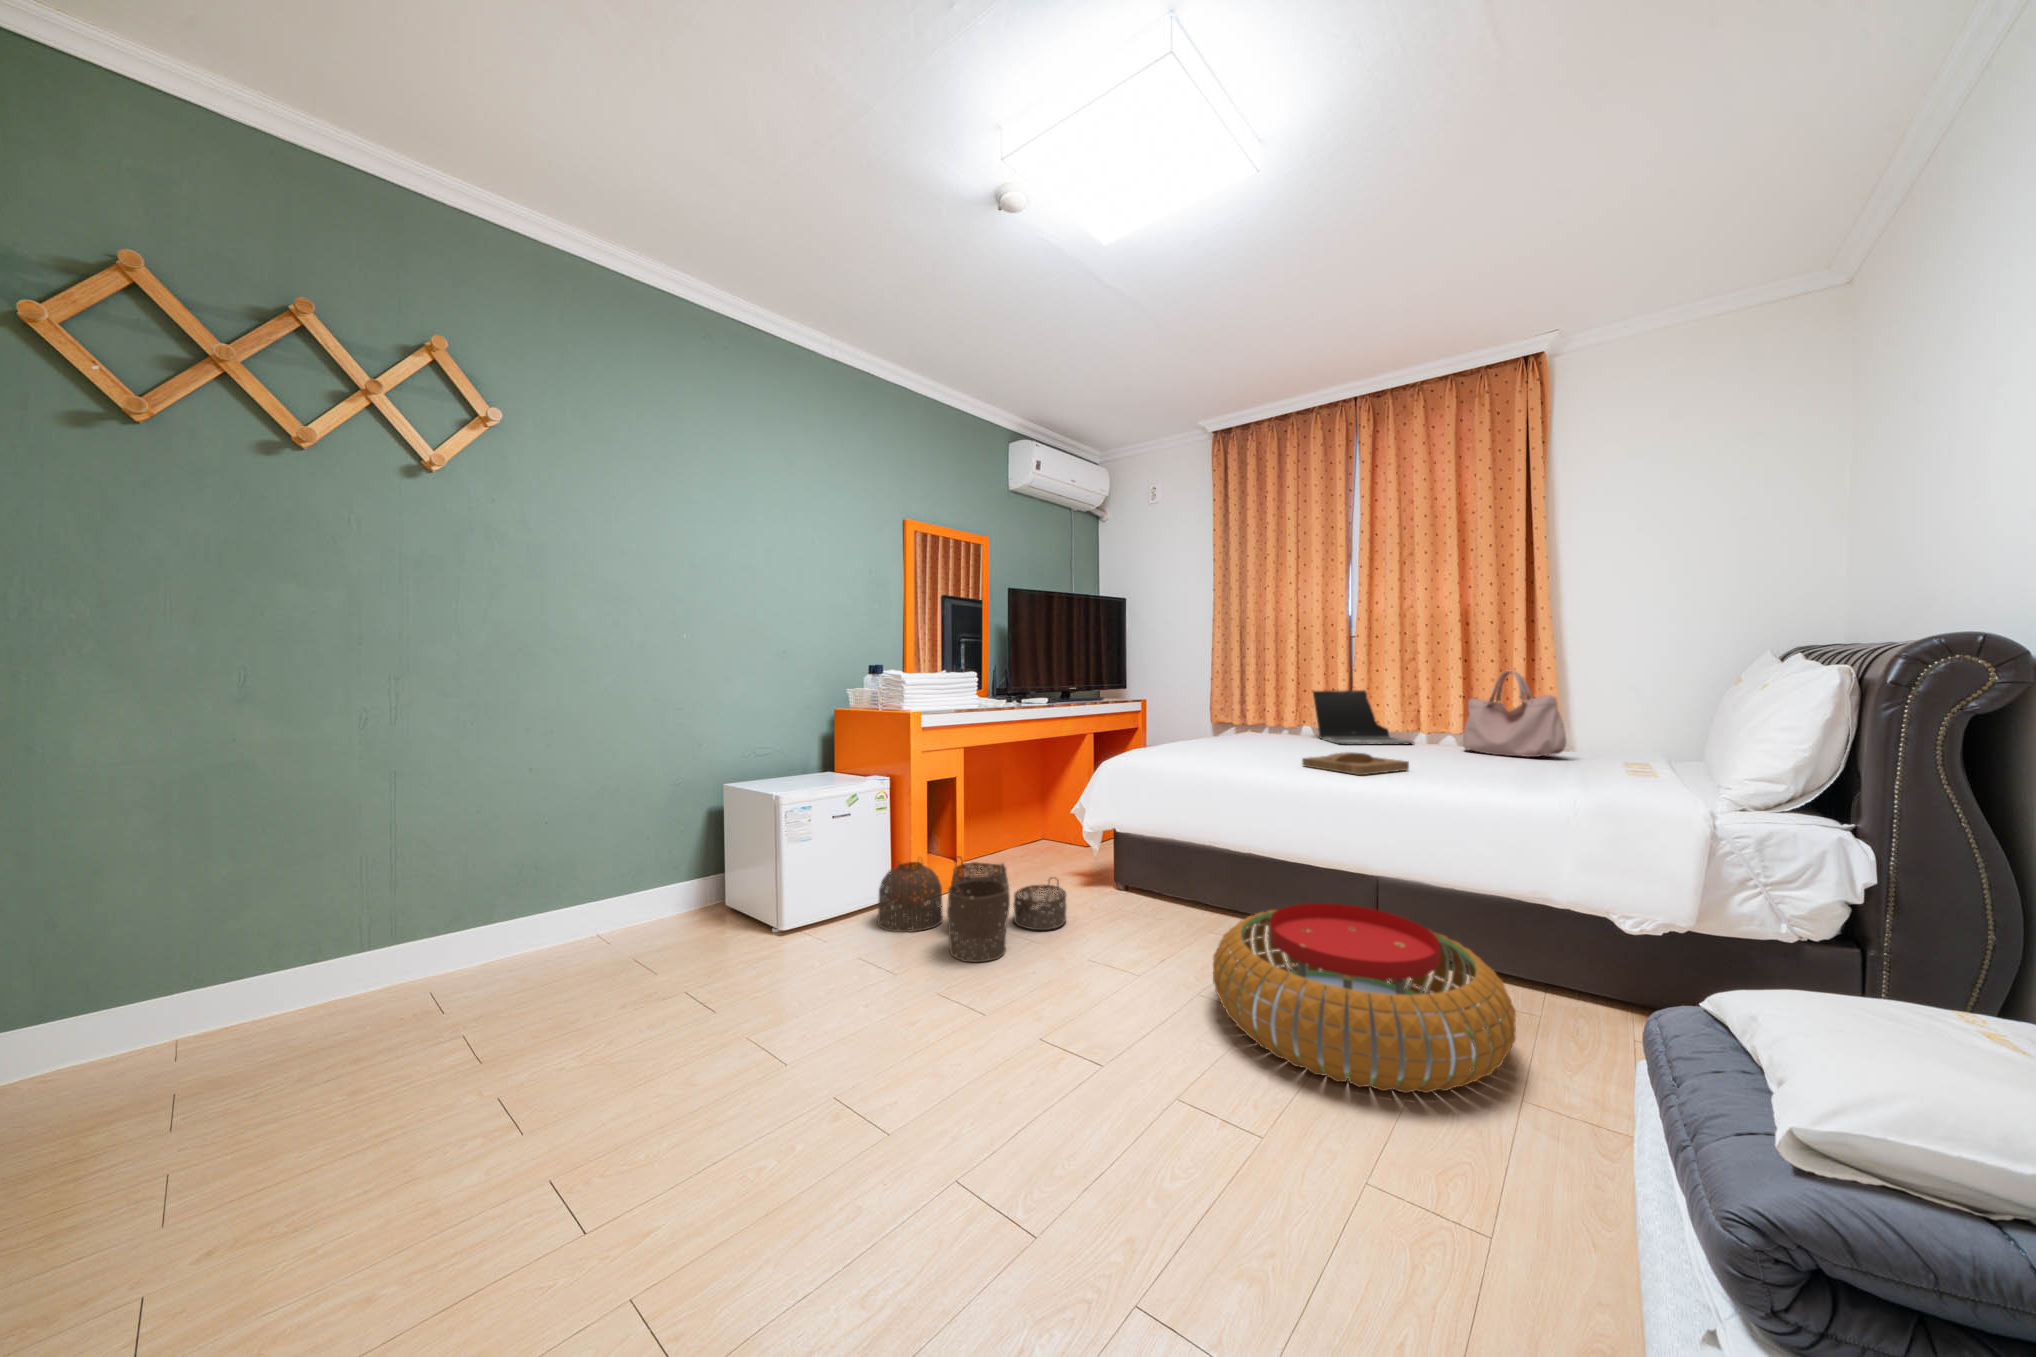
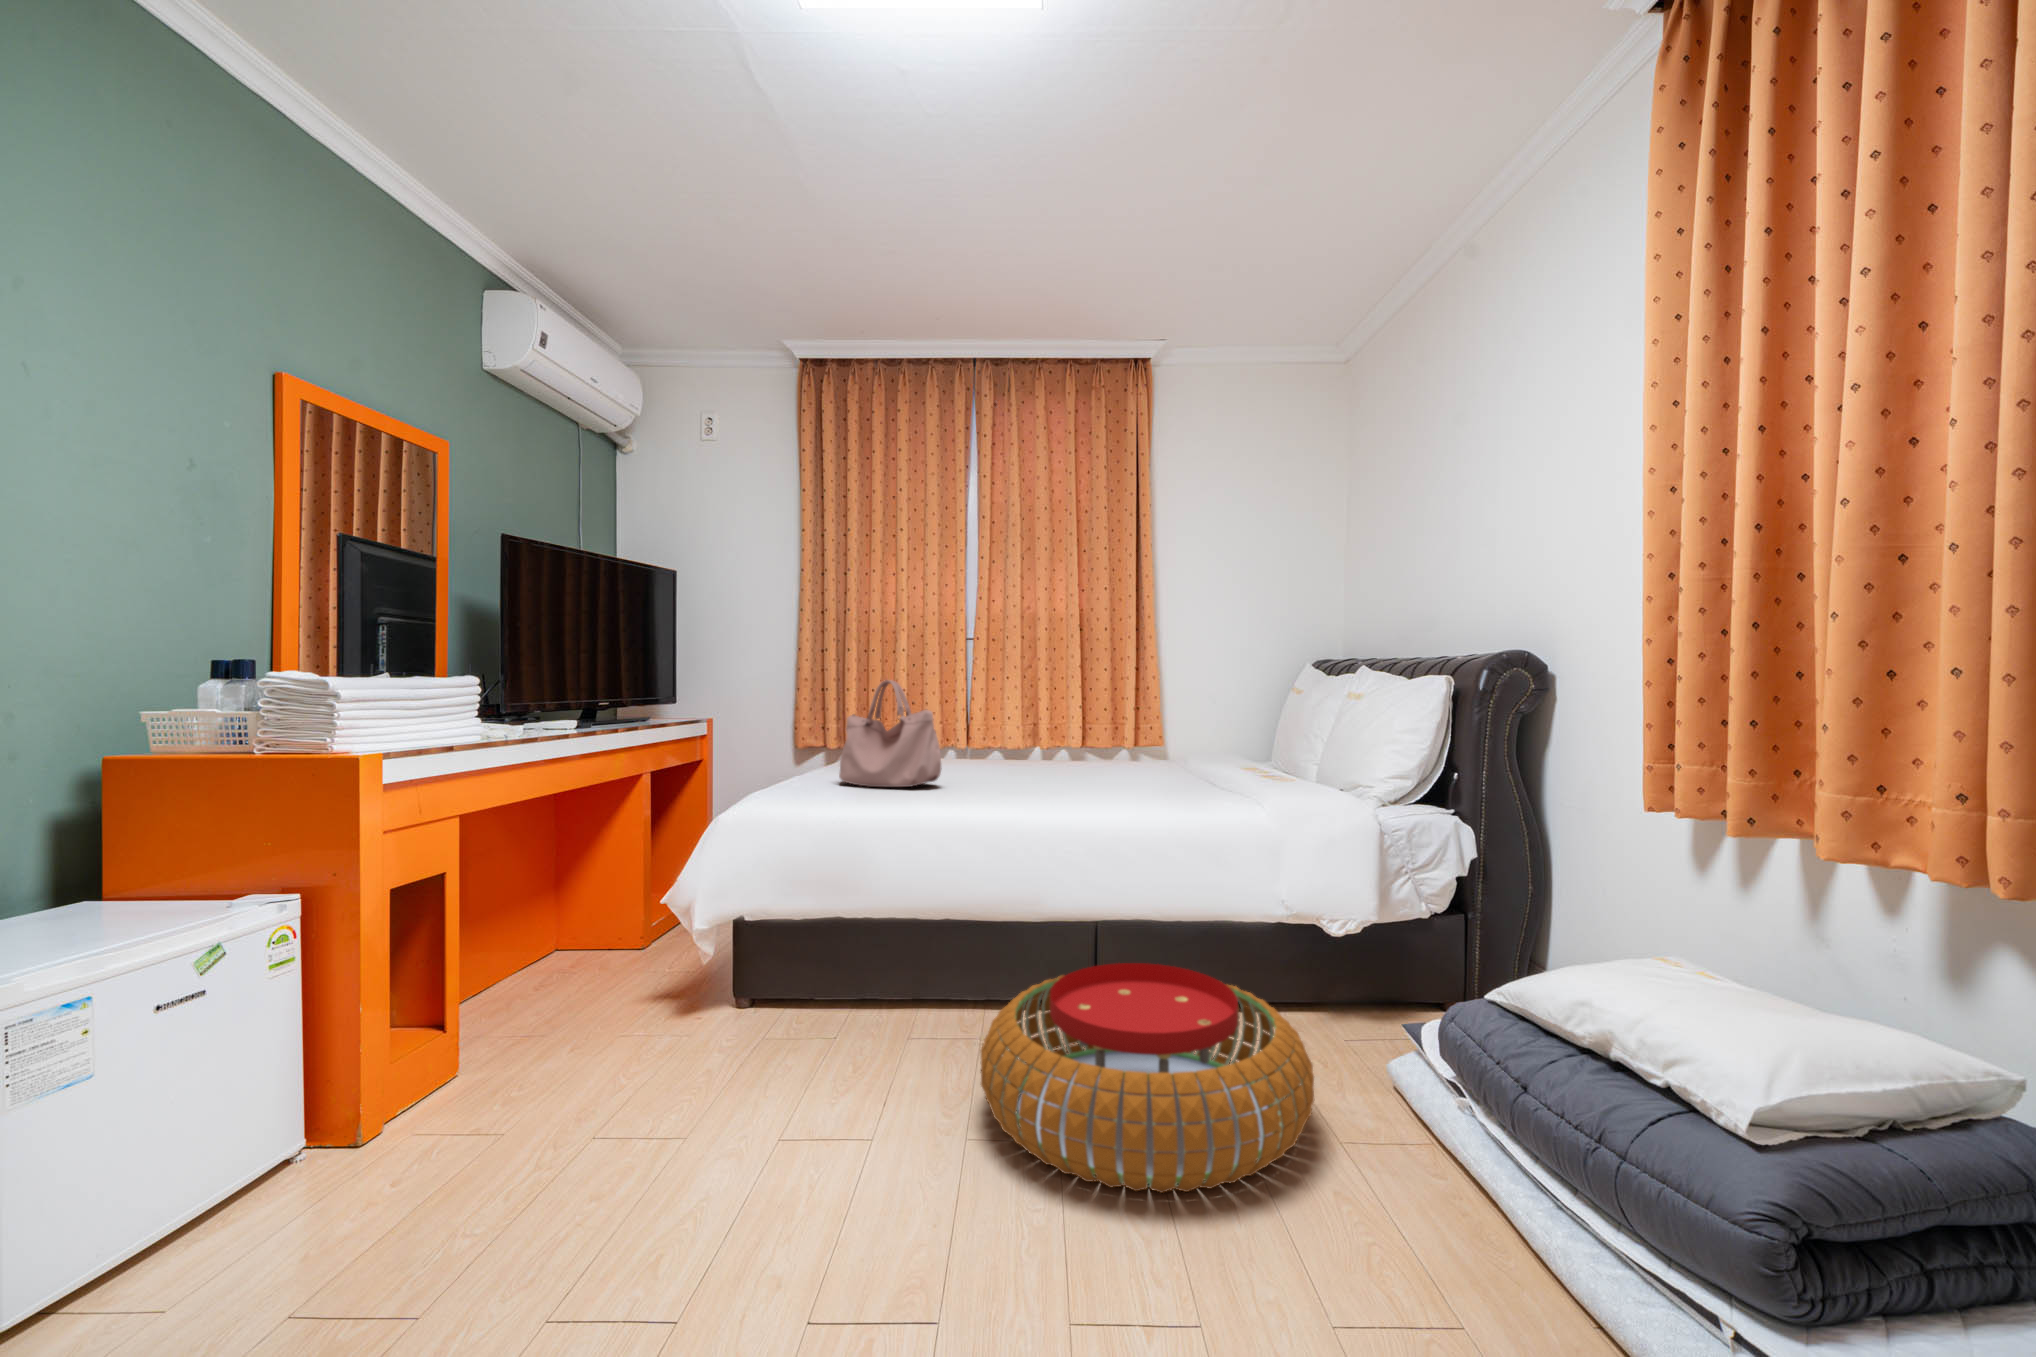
handbag: present [1463,671,1566,757] -> present [839,680,942,787]
laptop: present [1313,690,1414,745] -> none [938,702,1053,768]
tray: present [1302,752,1409,775] -> none [996,777,1103,804]
woven basket: present [877,856,1066,962] -> none [292,1013,698,1218]

